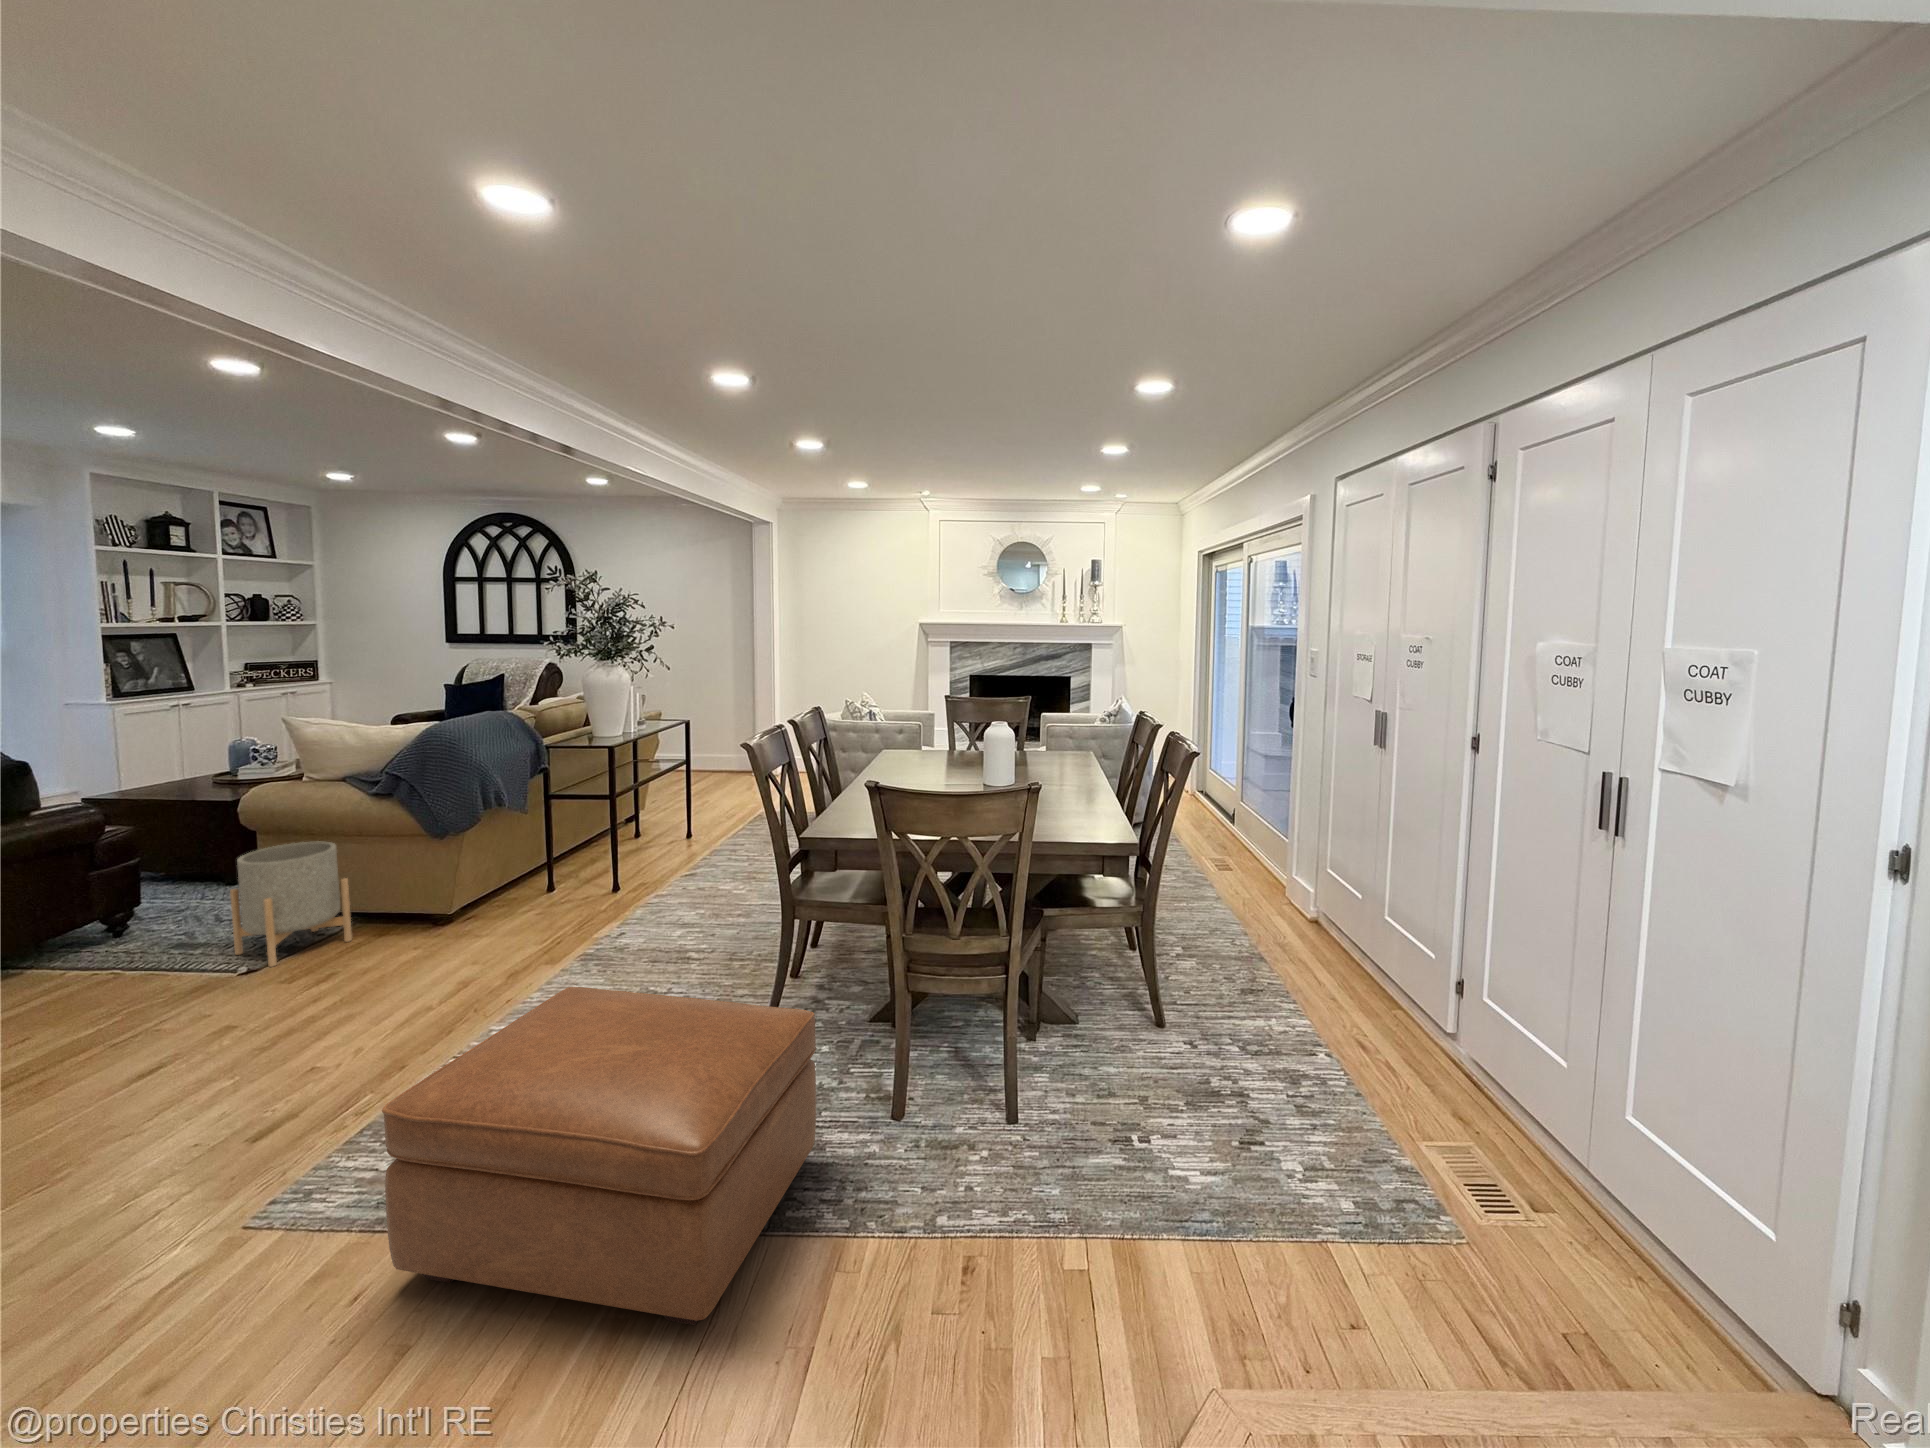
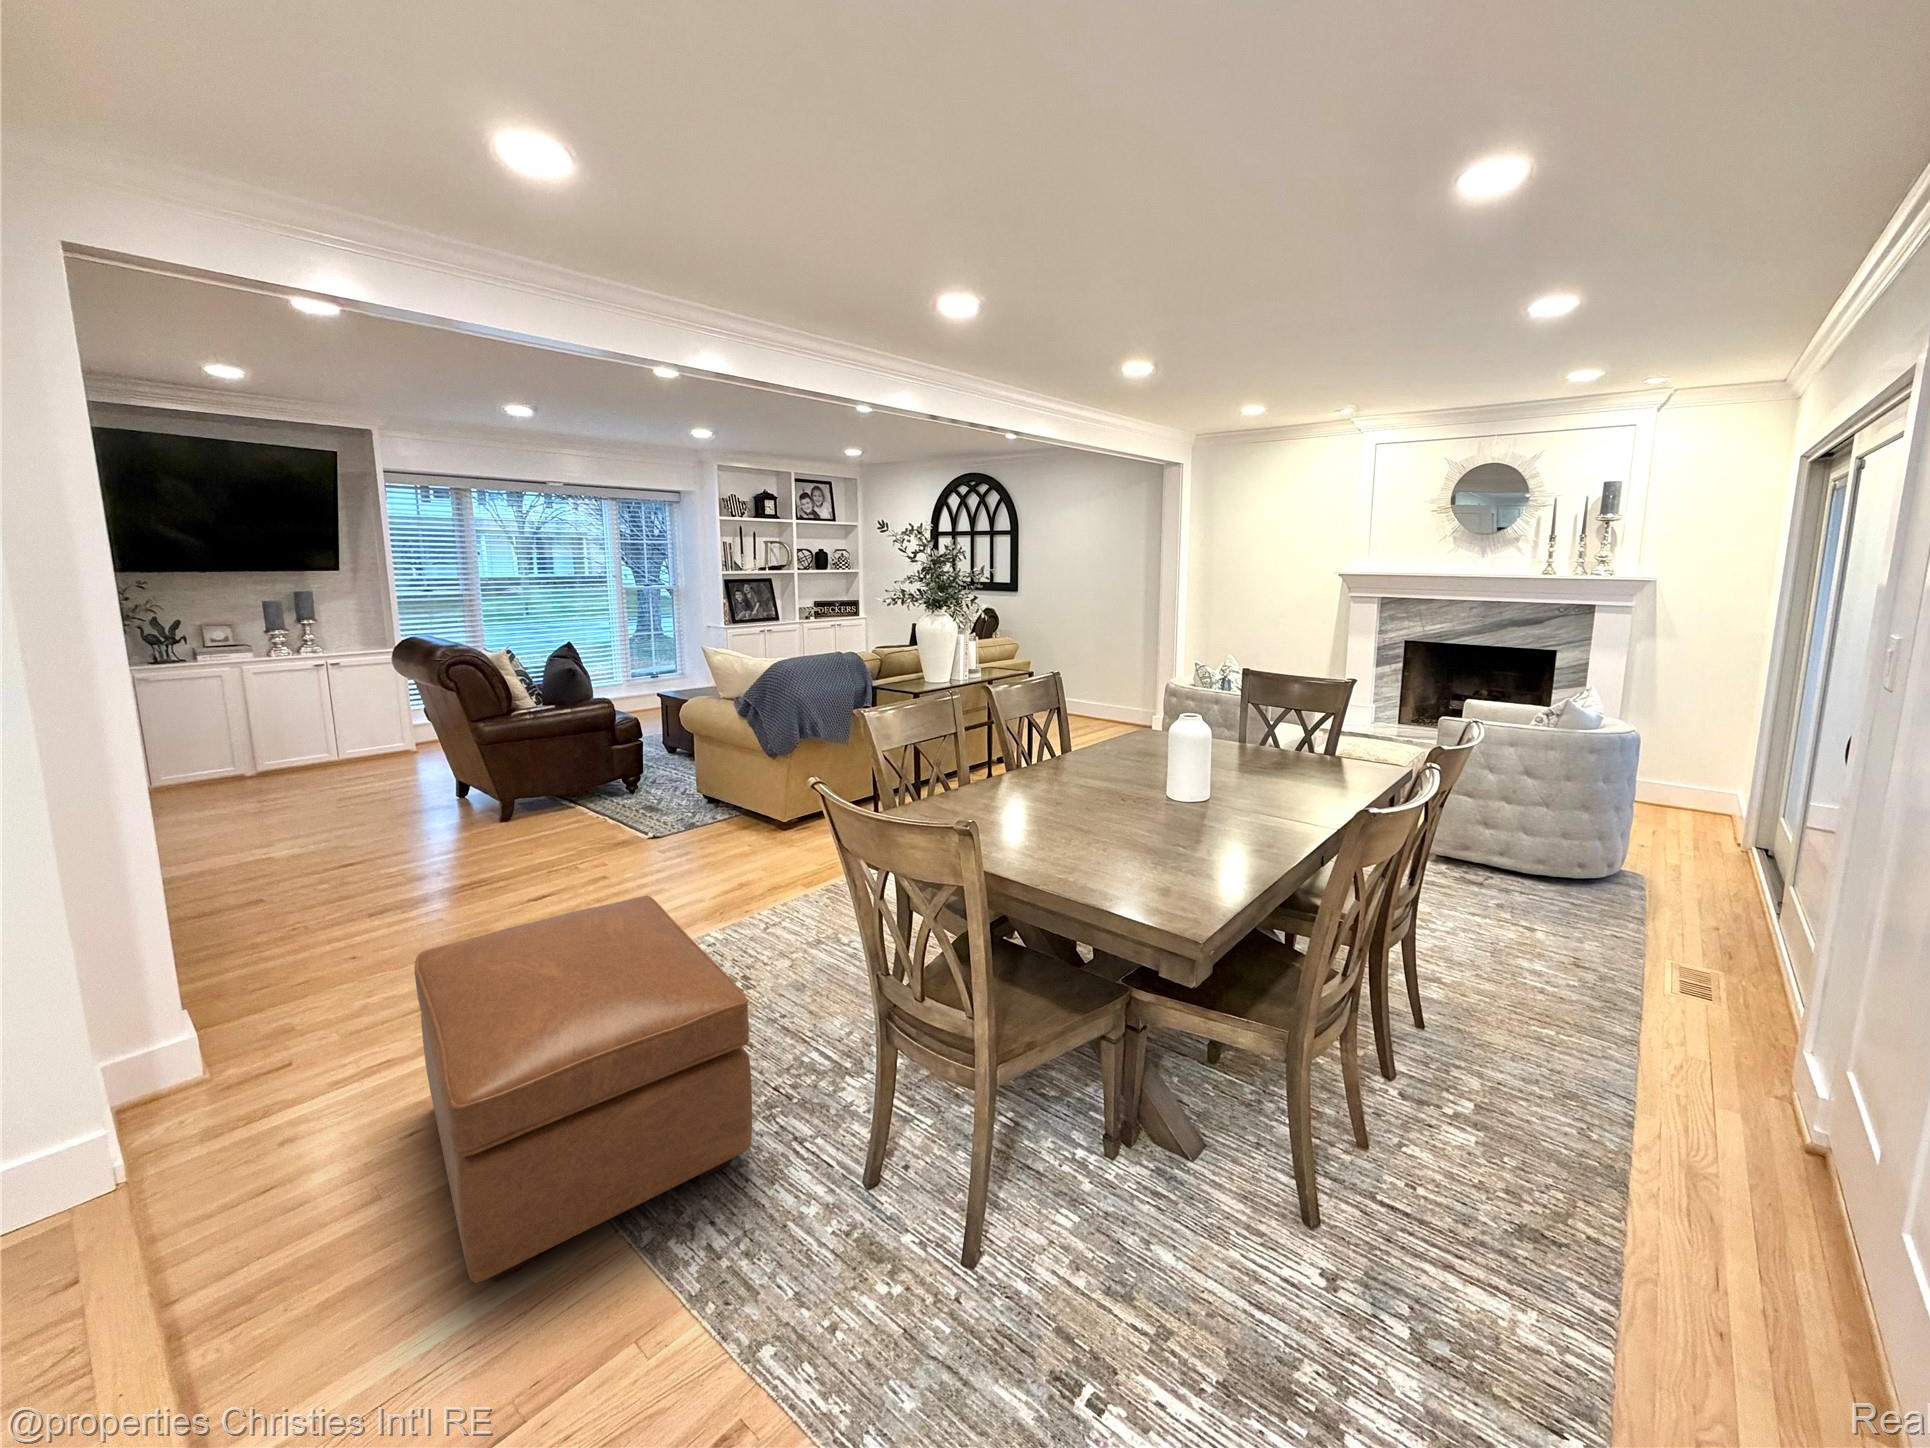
planter: present [230,842,352,967] -> none [663,733,727,823]

